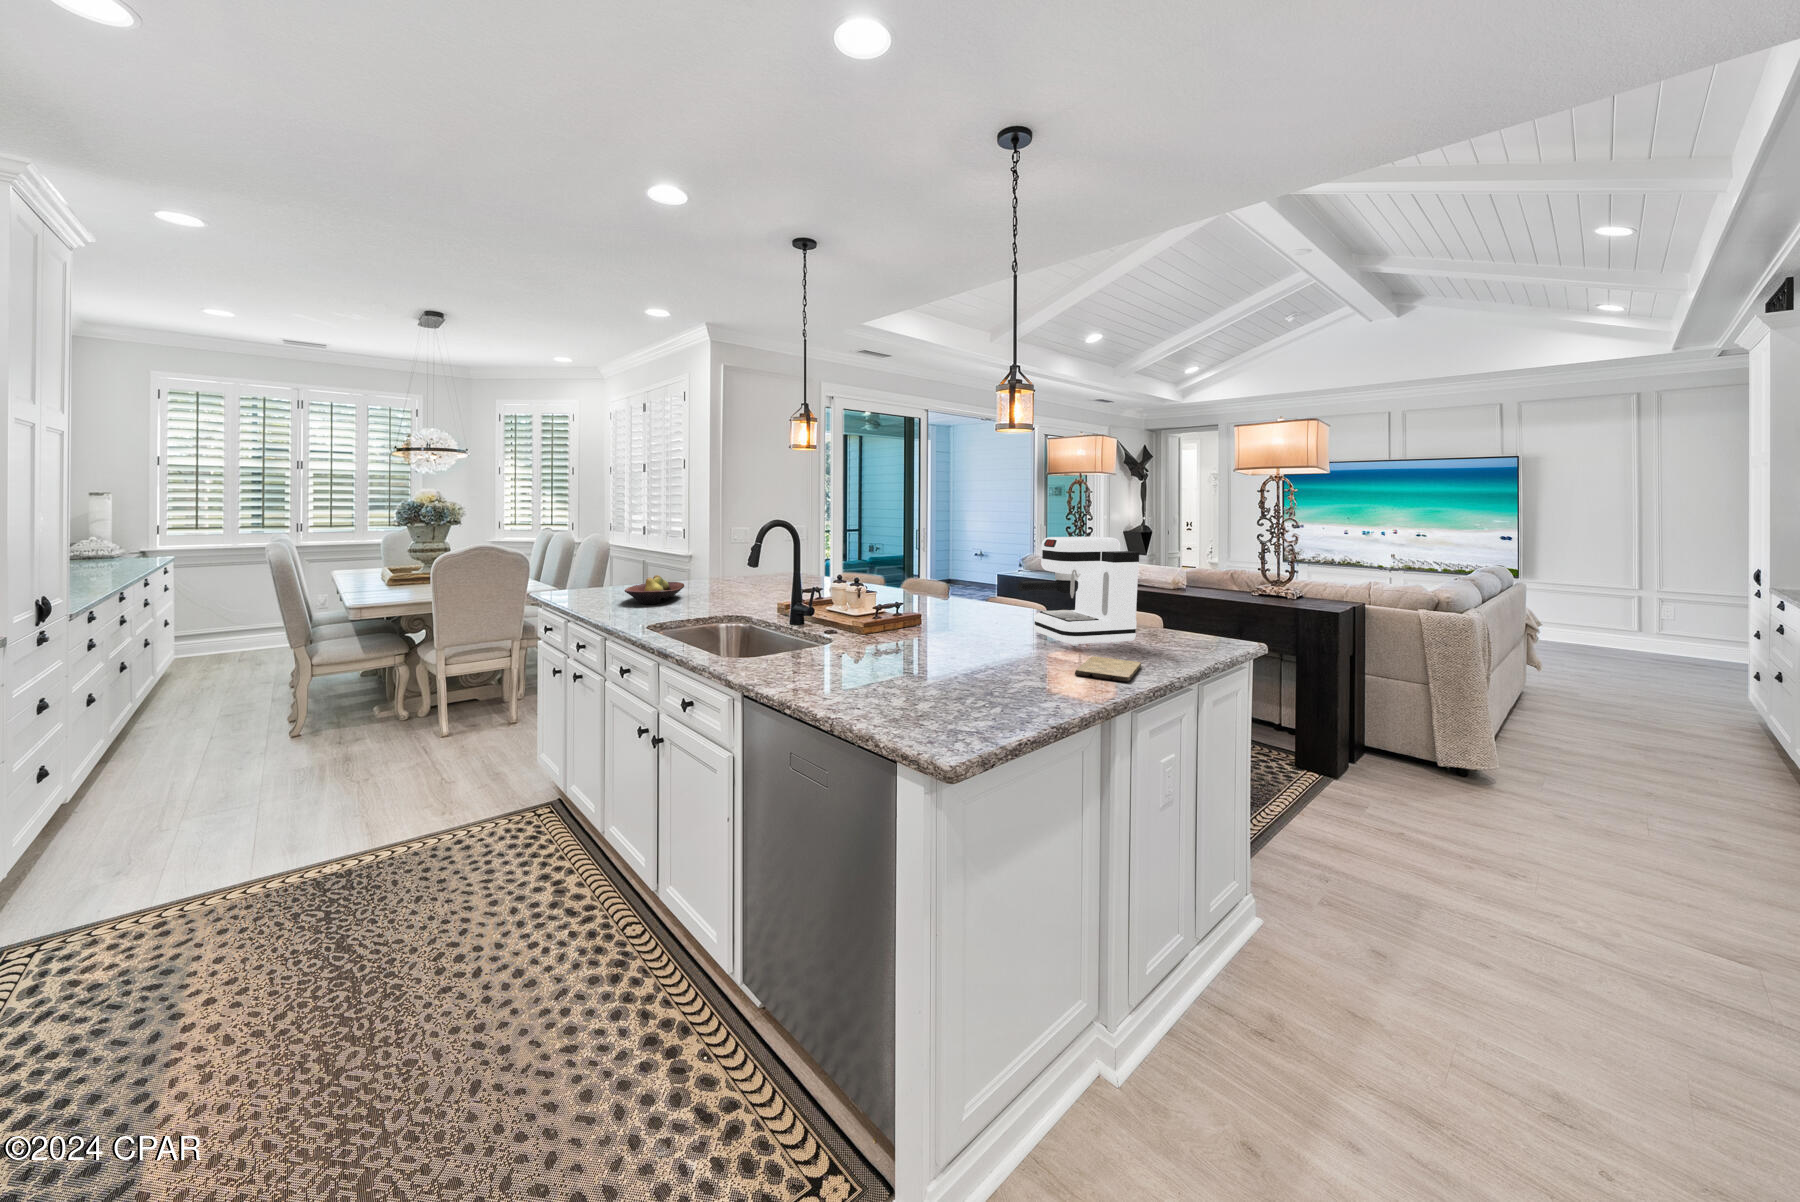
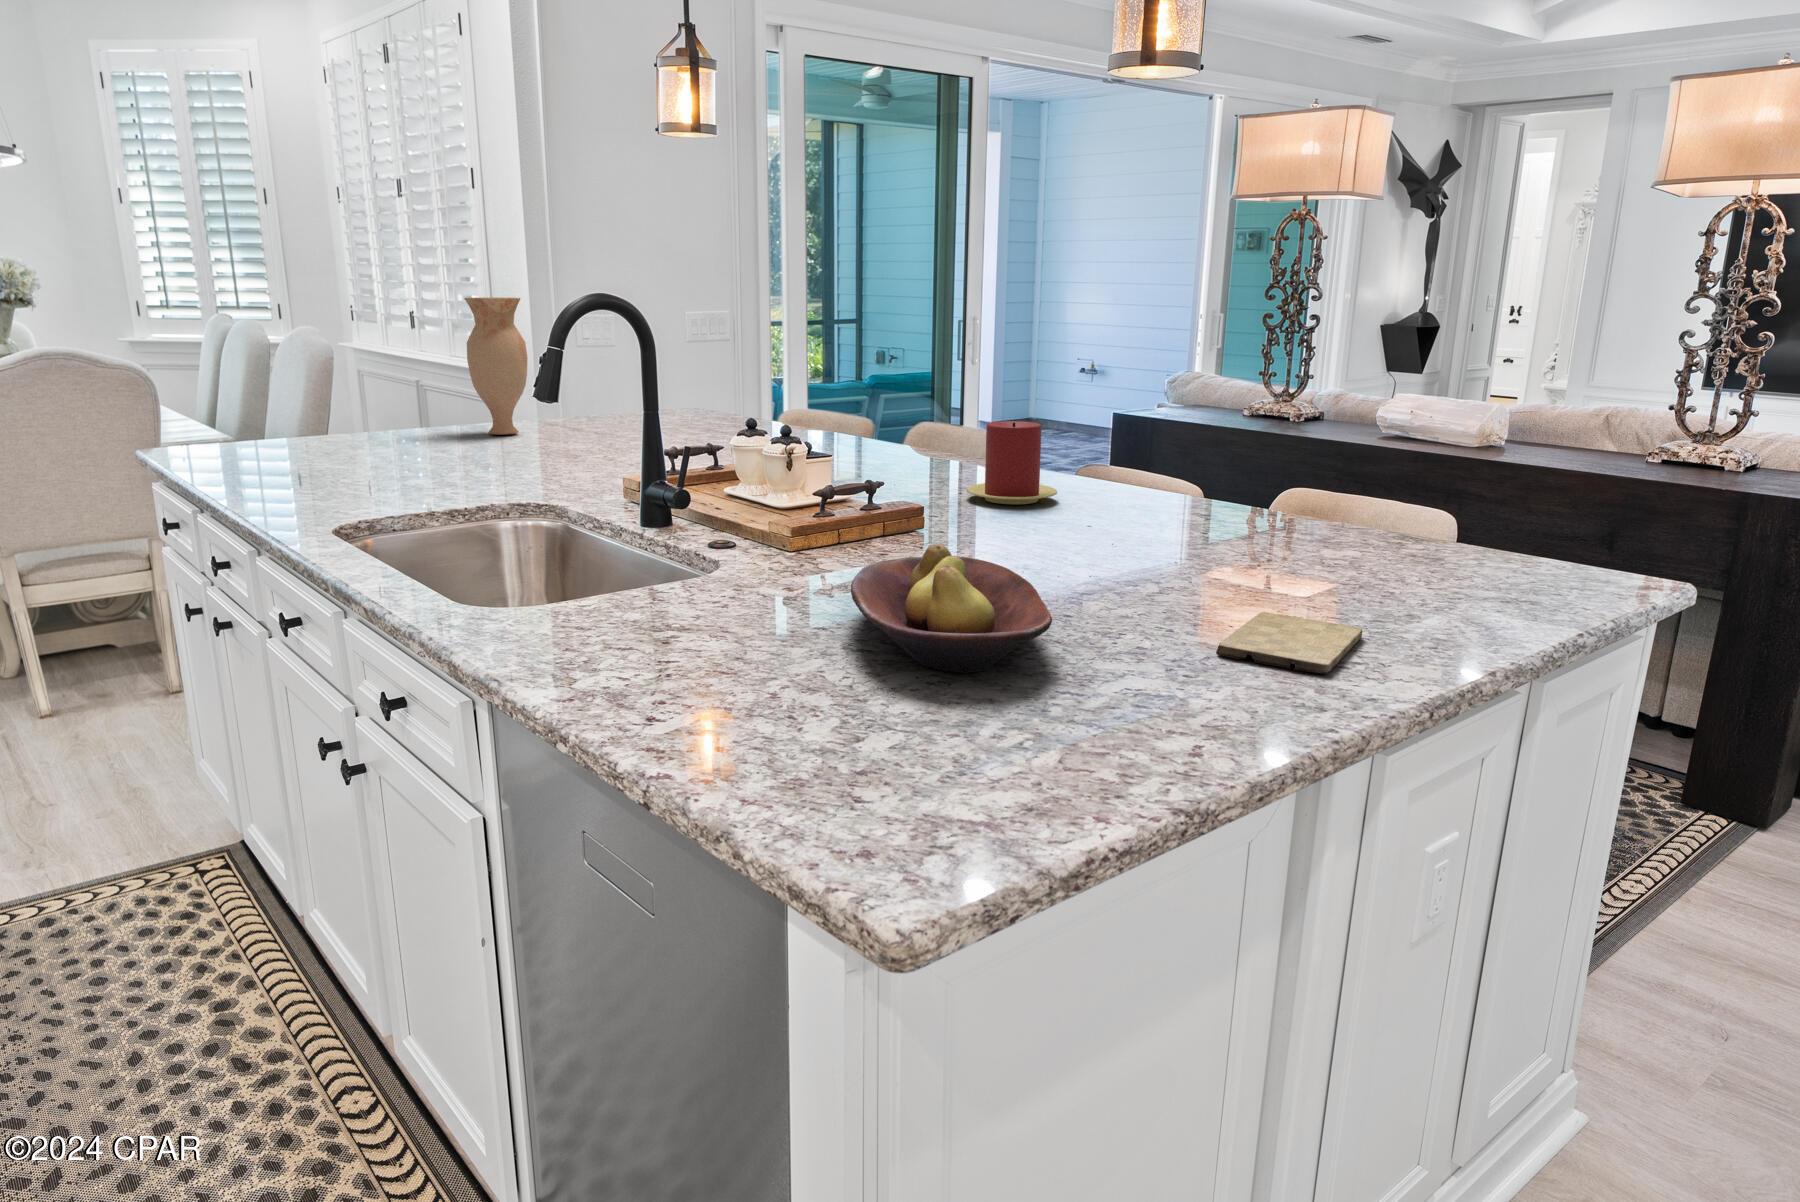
vase: none [684,520,714,587] -> present [464,297,527,435]
coffee maker: present [1018,537,1139,646] -> none [1120,350,1382,586]
candle: none [938,574,982,613] -> present [967,421,1057,504]
fruit bowl: present [625,575,684,604] -> present [851,544,1052,673]

